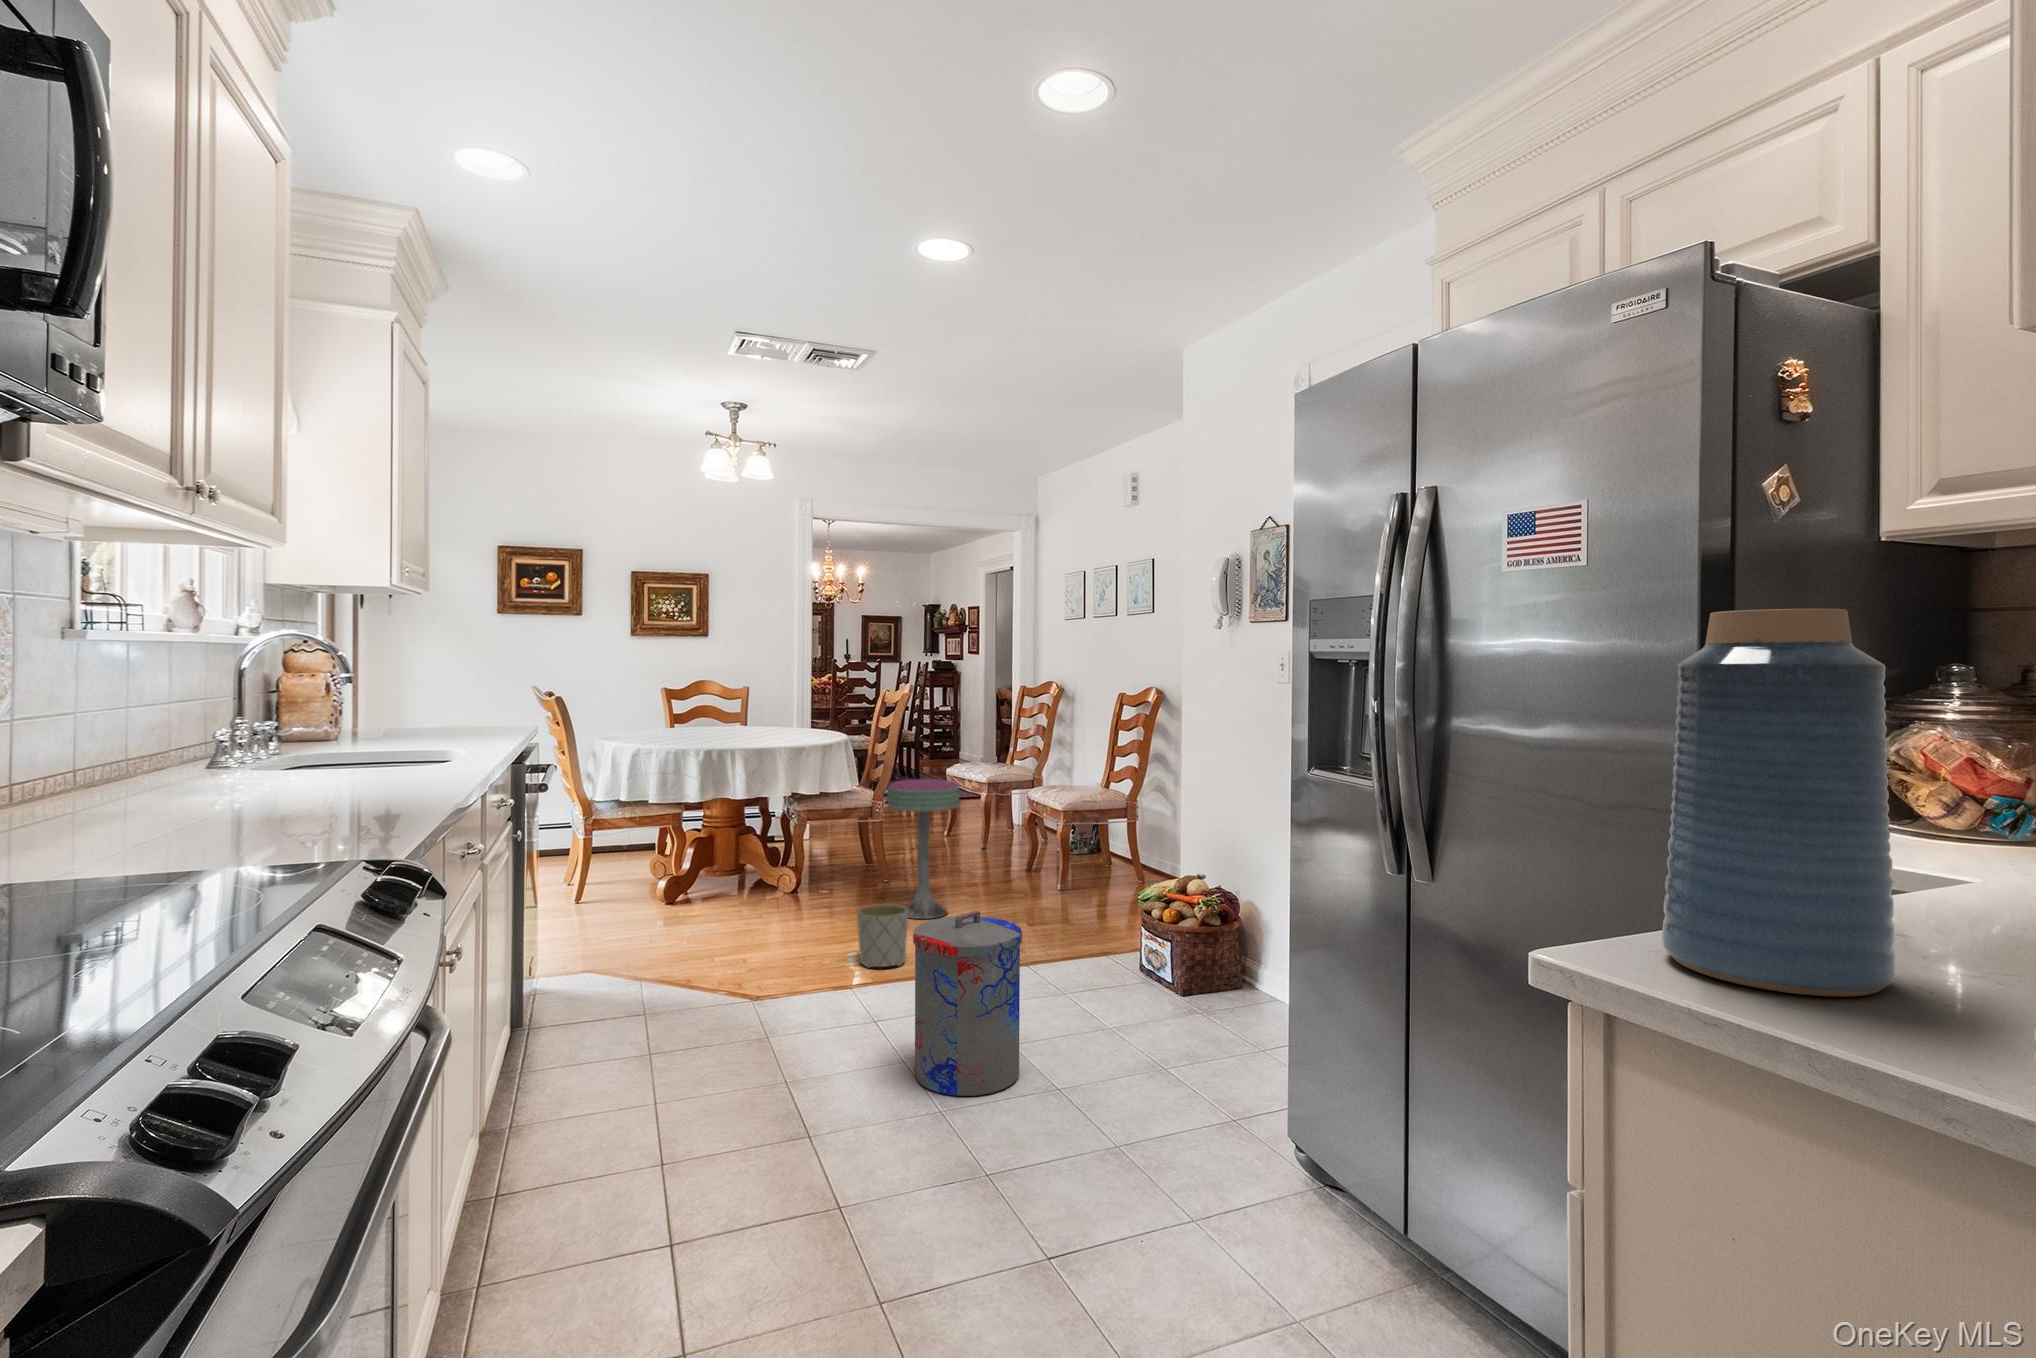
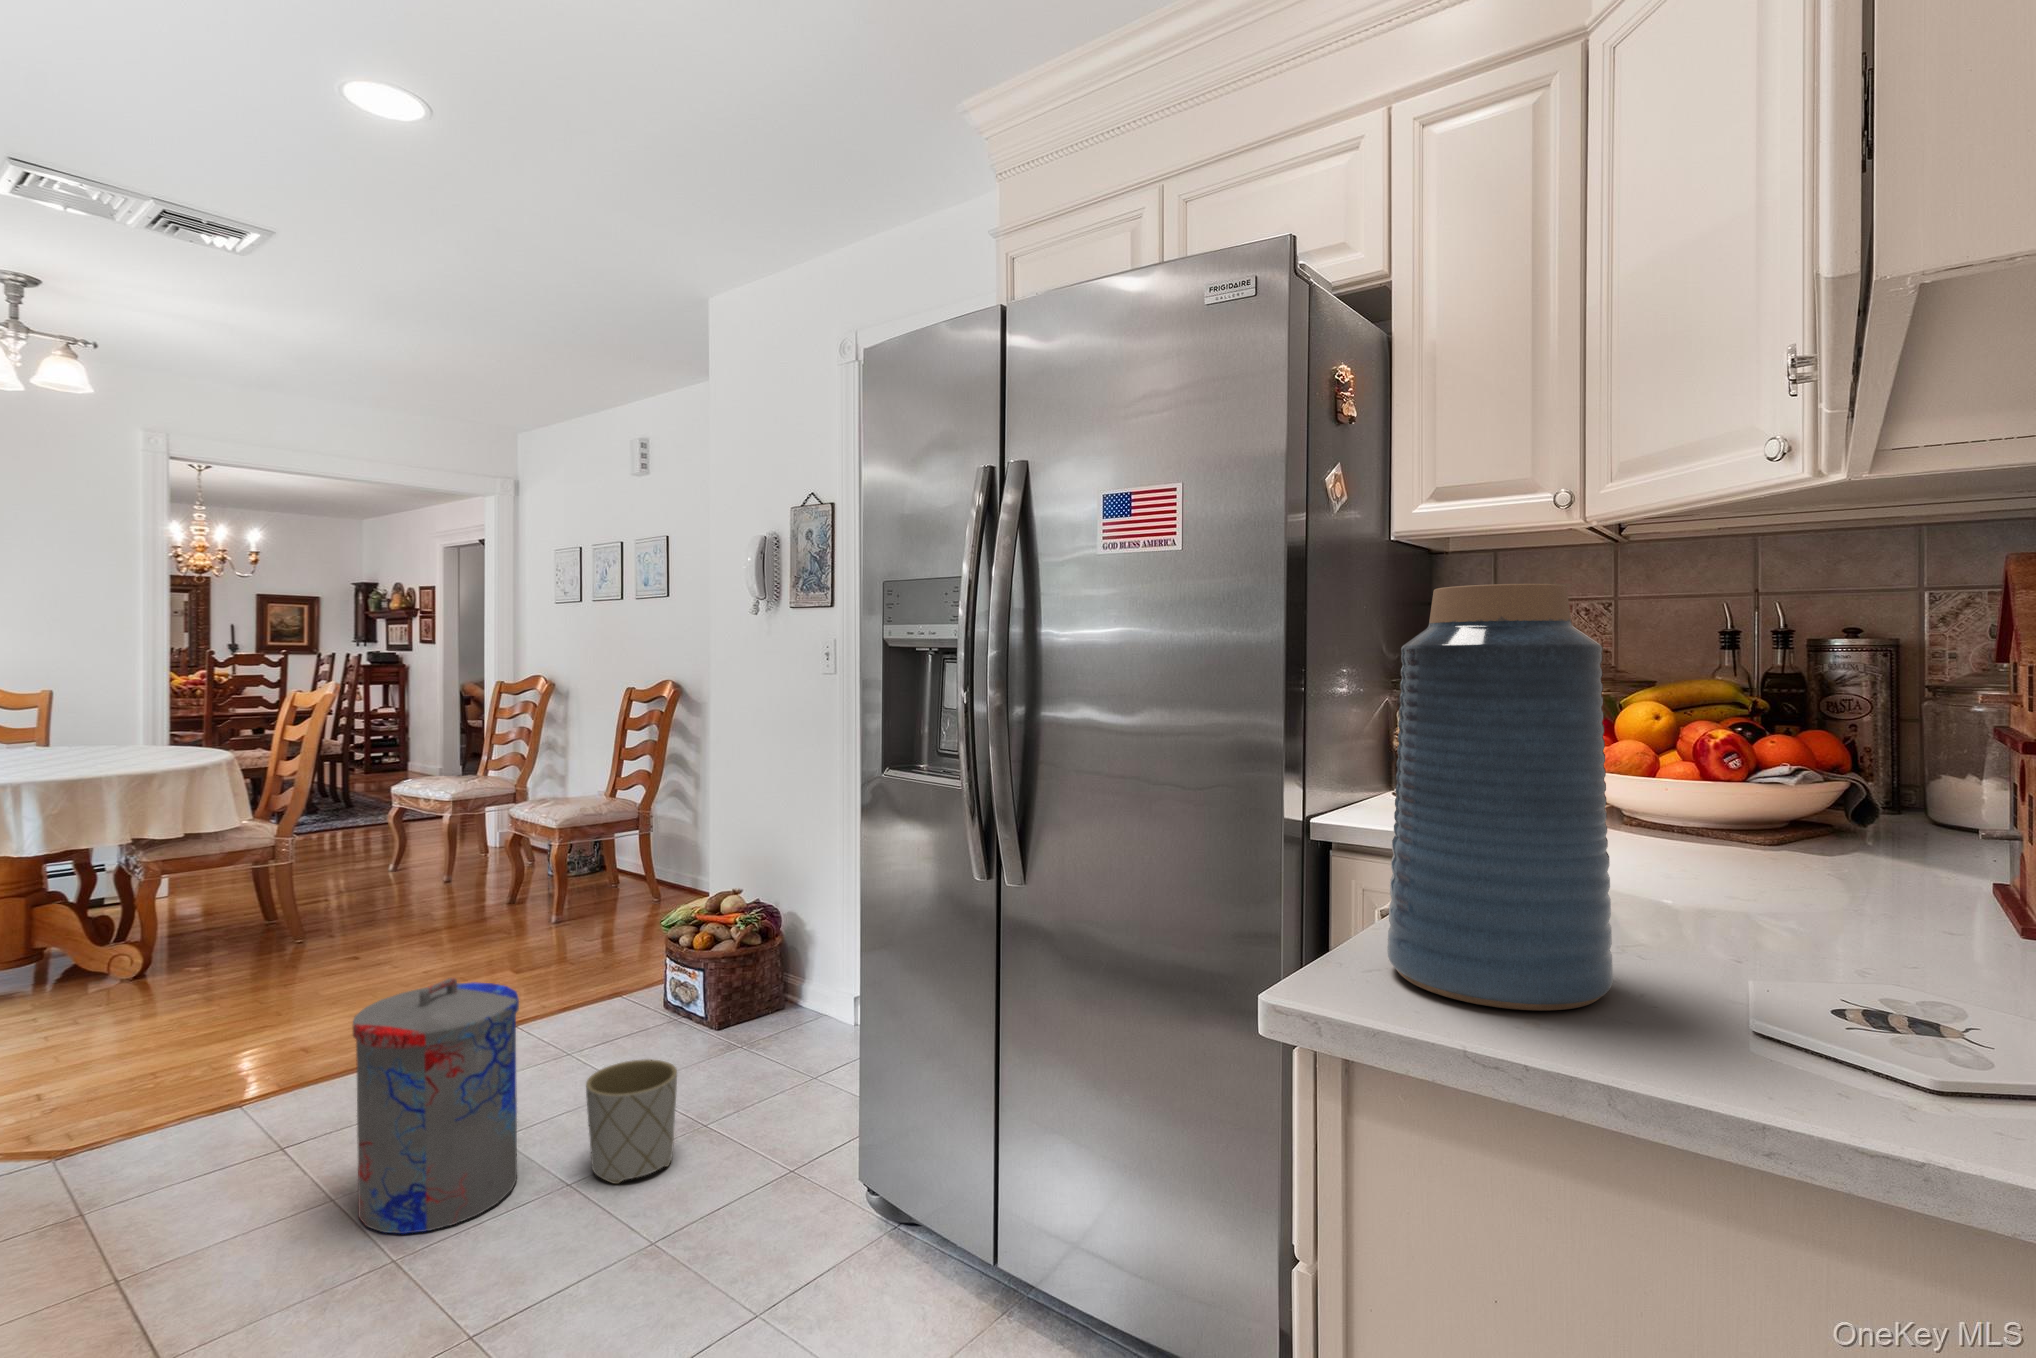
bar stool: present [888,779,959,919] -> none [304,803,415,987]
planter: present [857,904,908,968] -> present [586,1059,677,1184]

